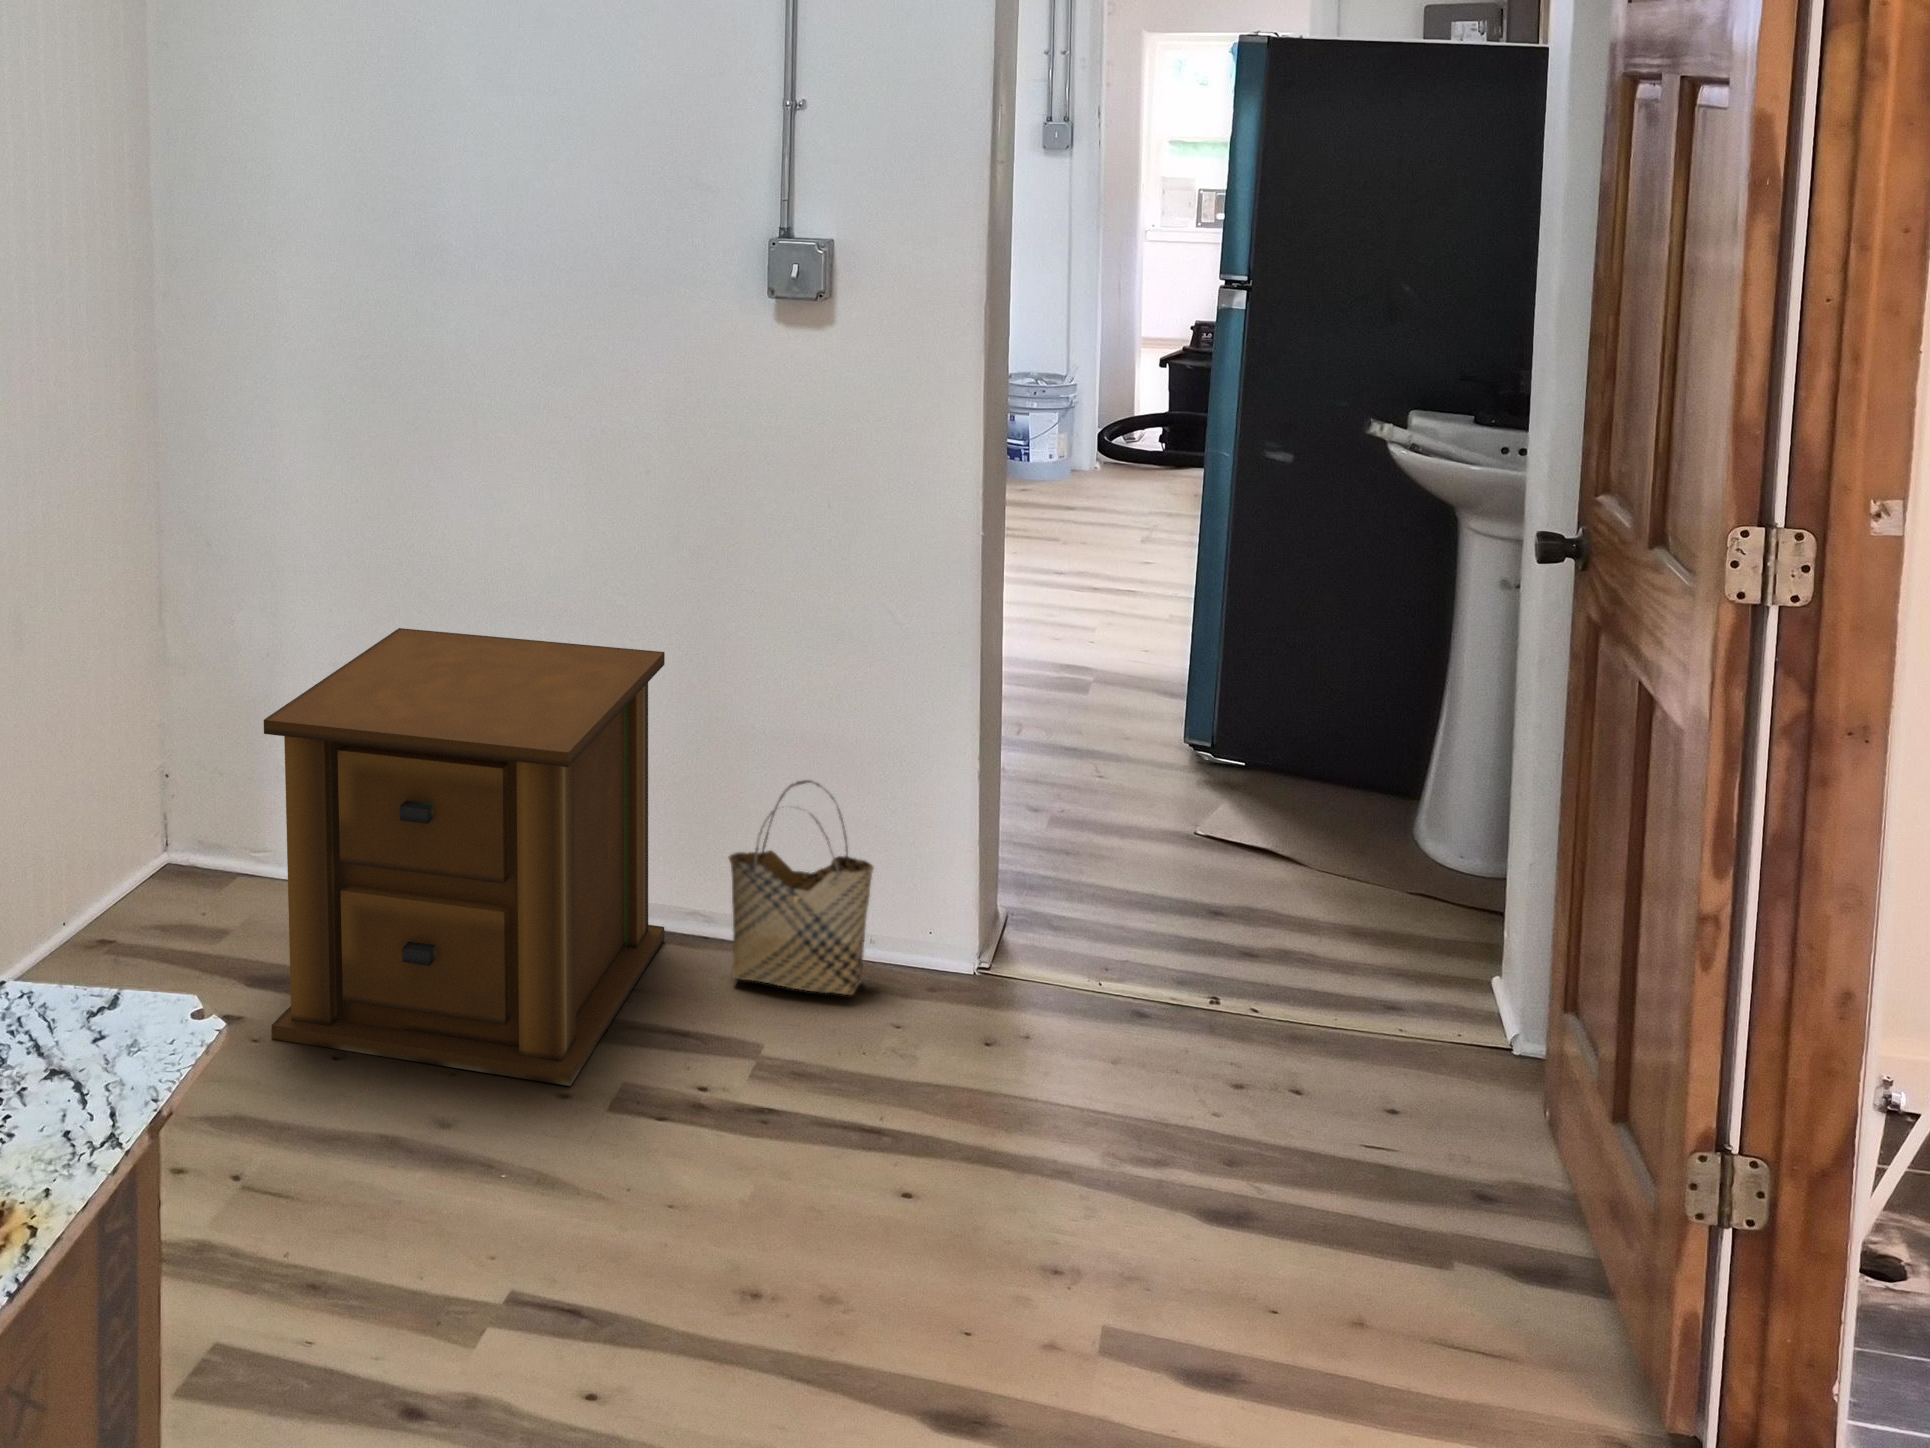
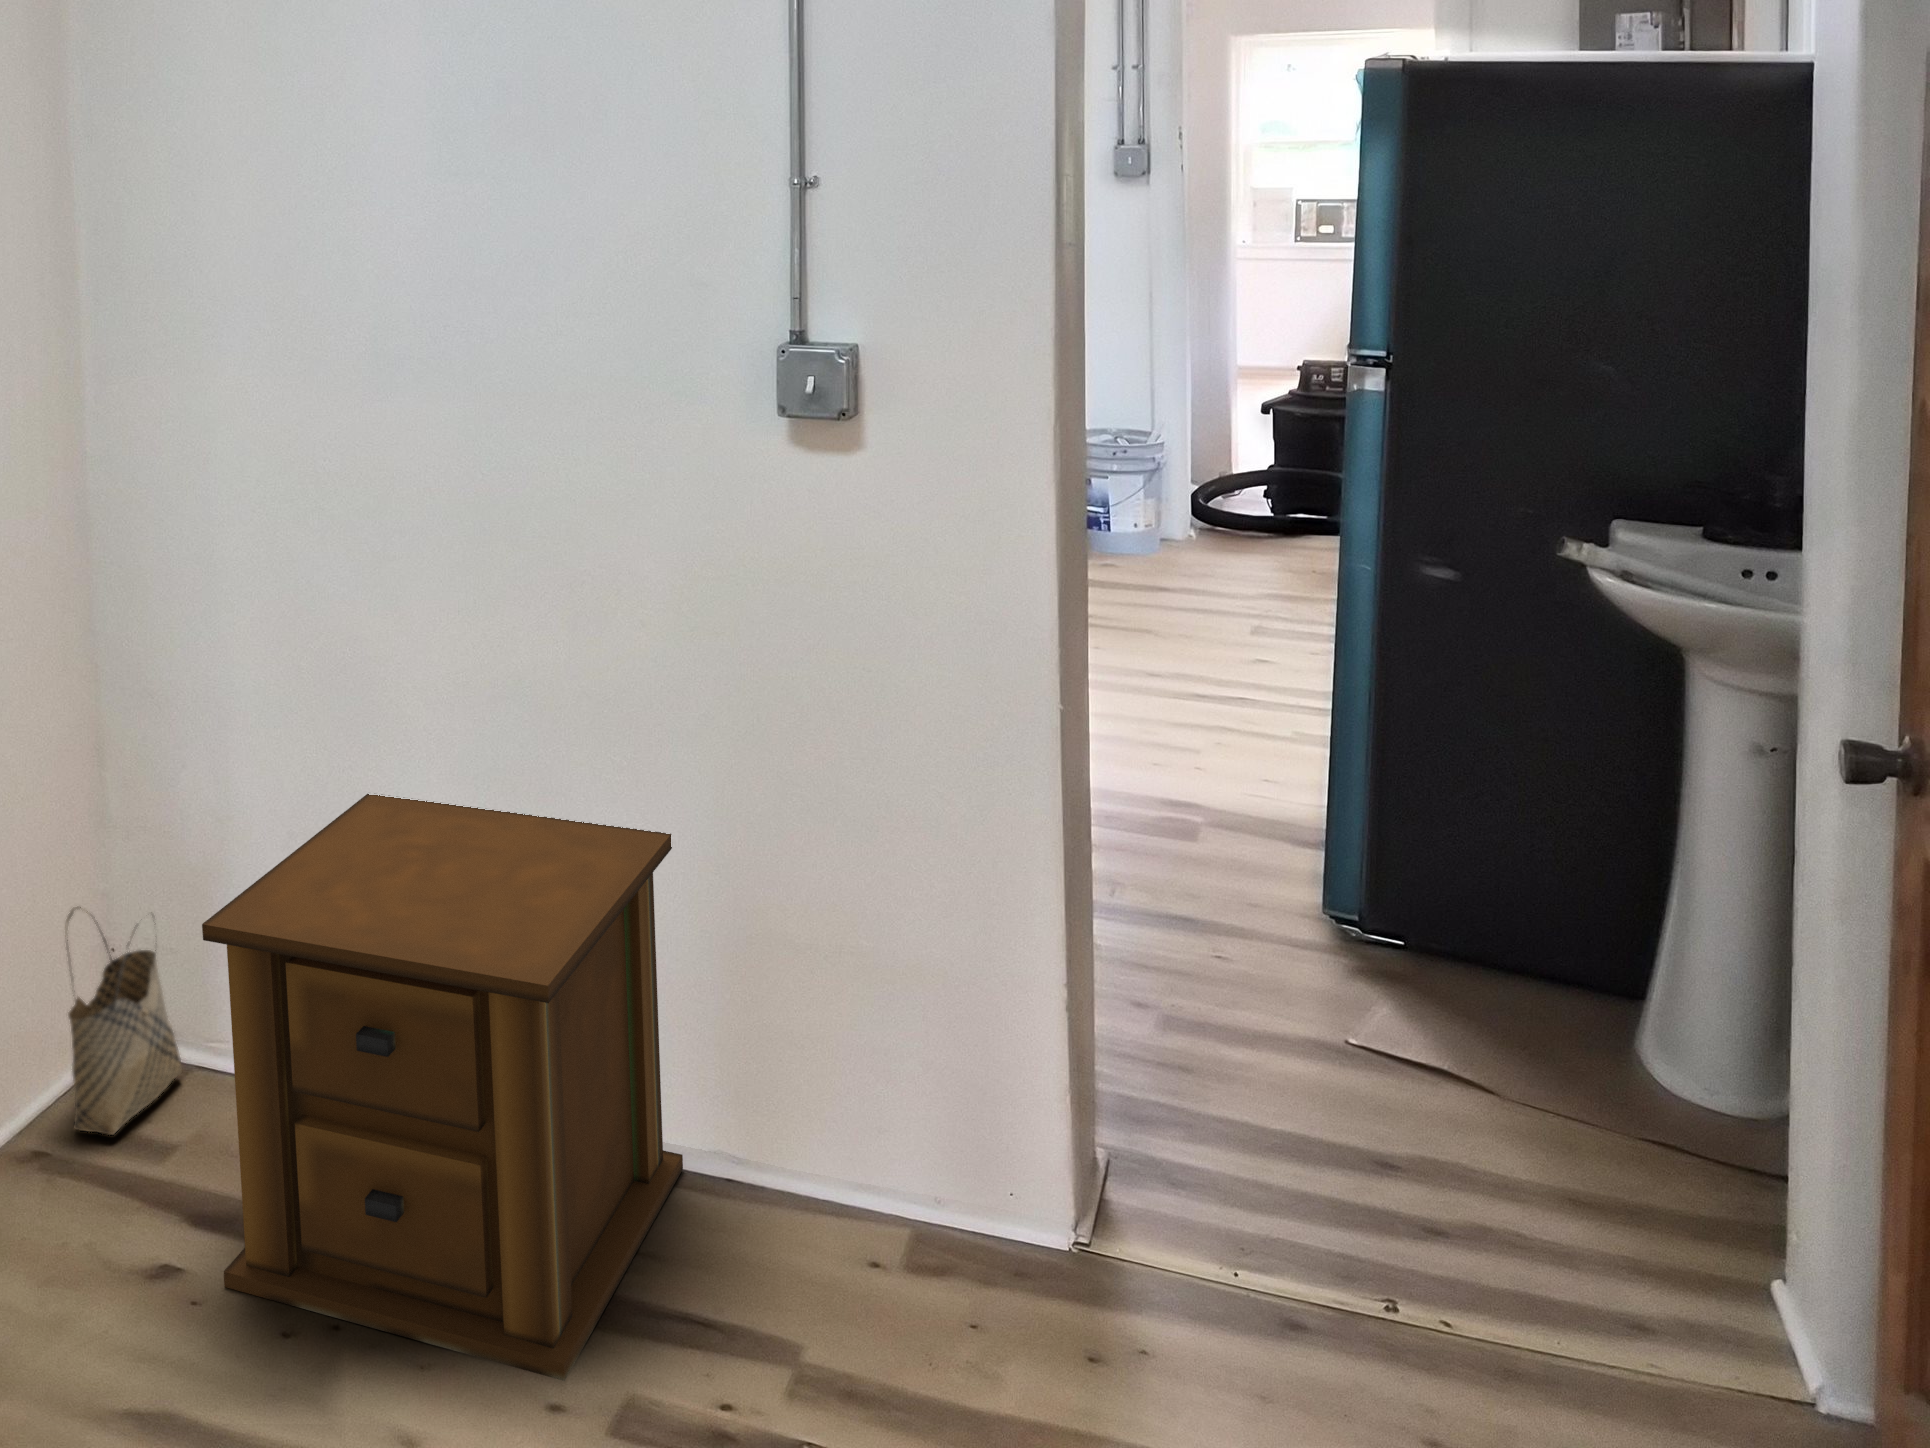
woven basket: present [729,780,874,995] -> present [65,907,182,1135]

